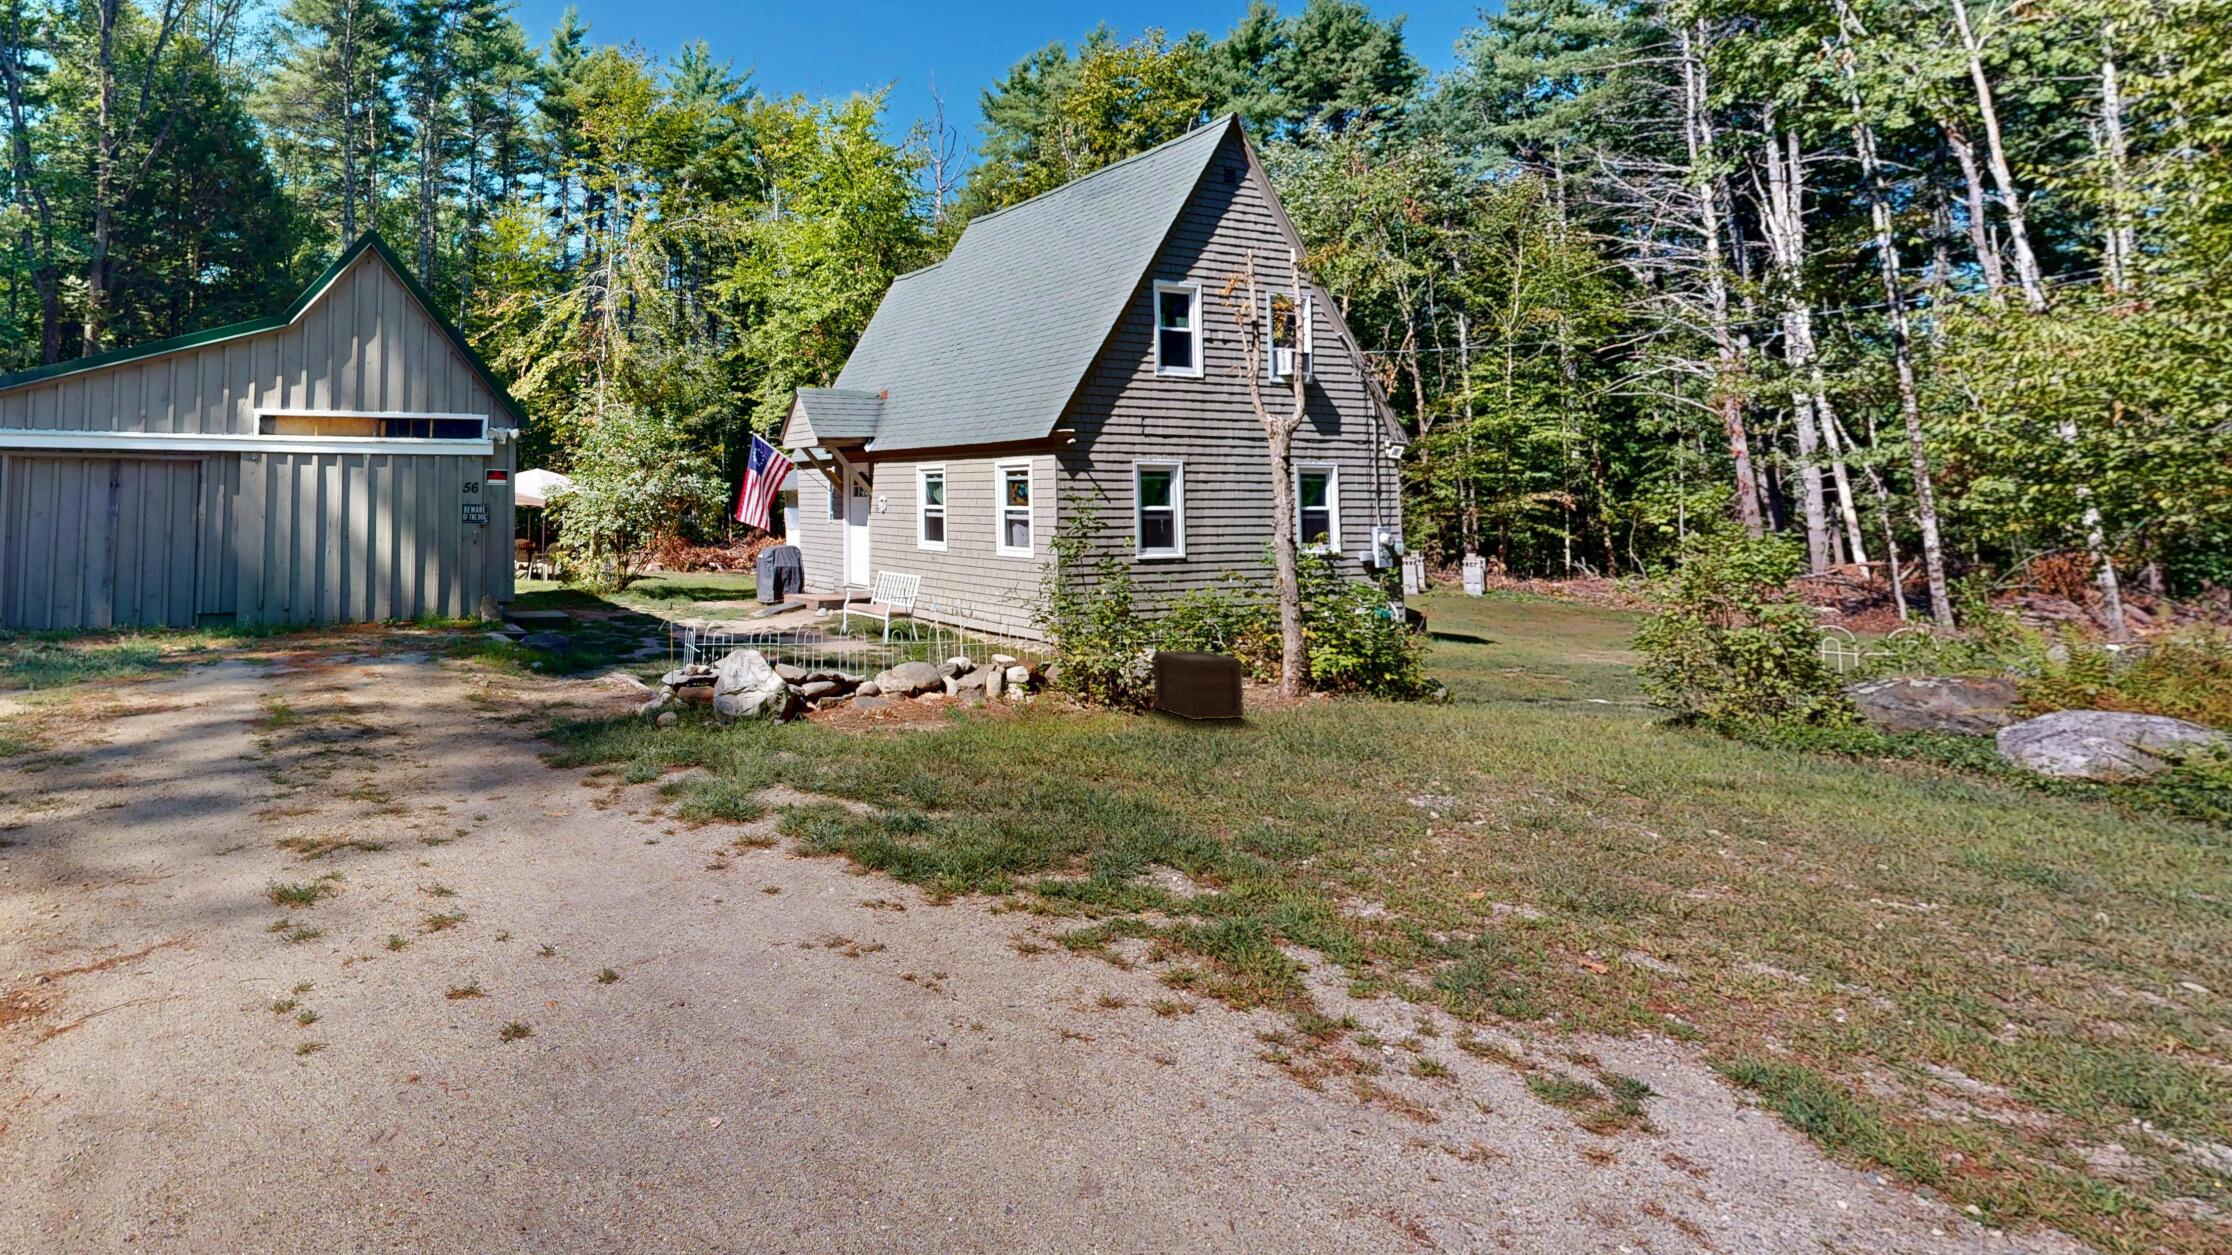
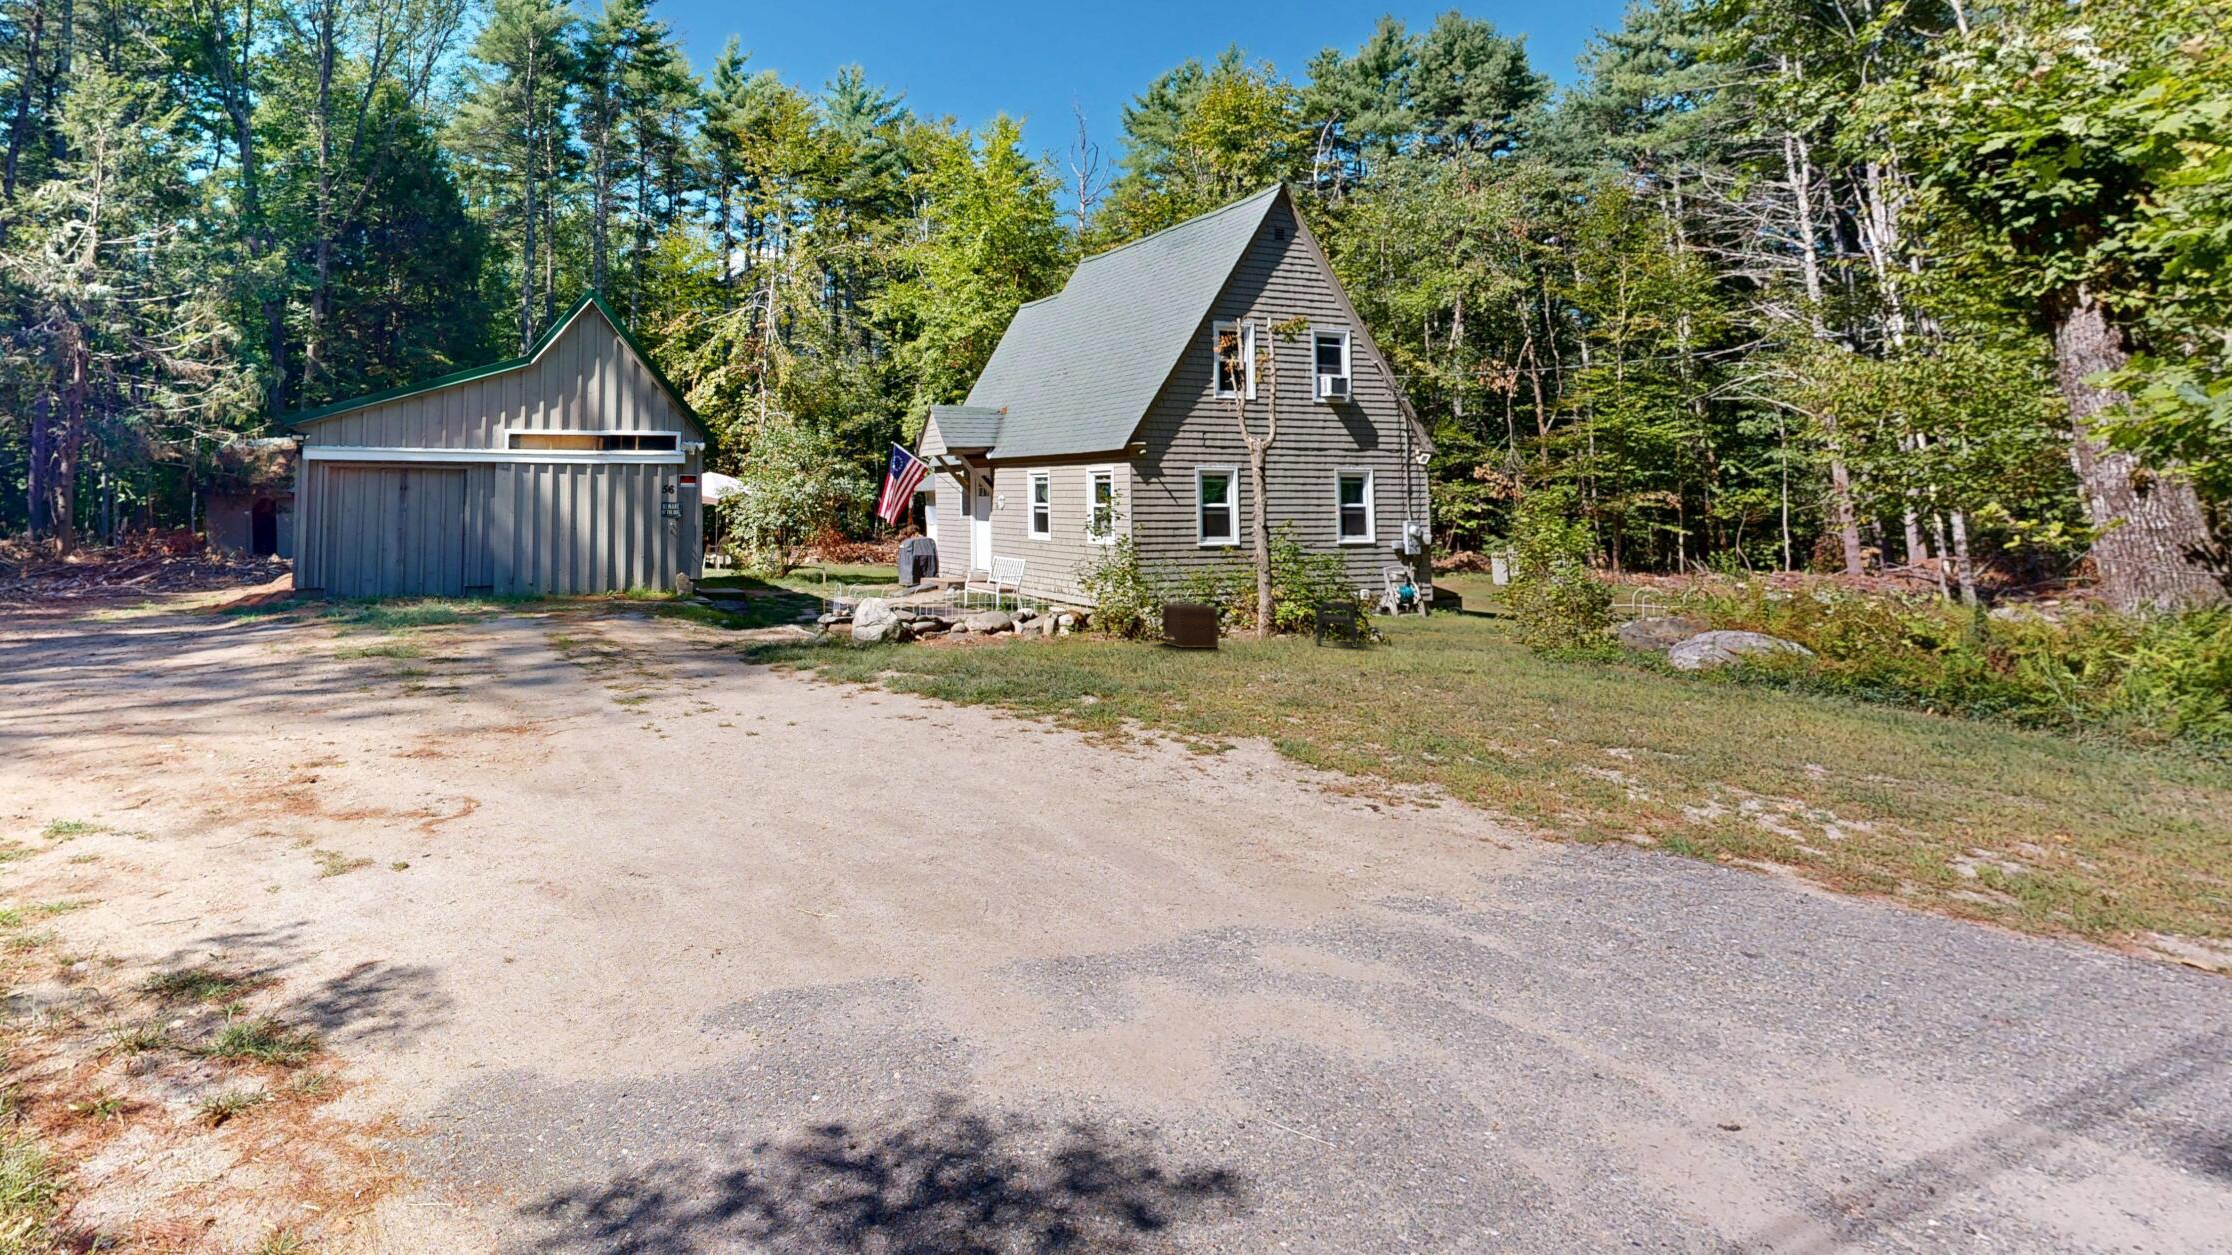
bench: none [1349,640,1429,713] -> present [1316,603,1358,647]

